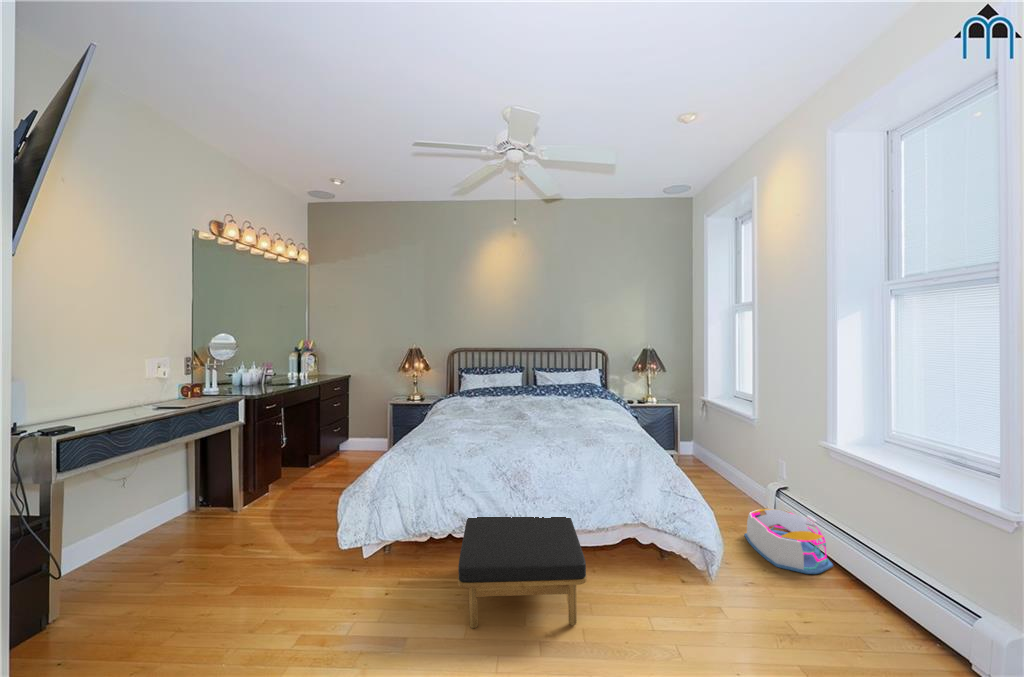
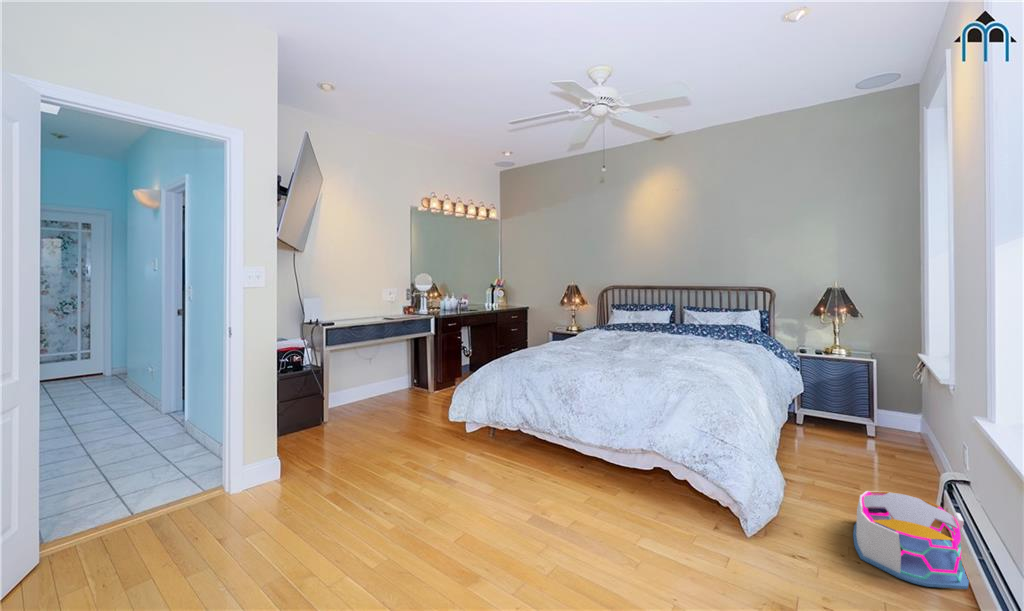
ottoman: present [458,517,587,628] -> none [463,415,604,519]

